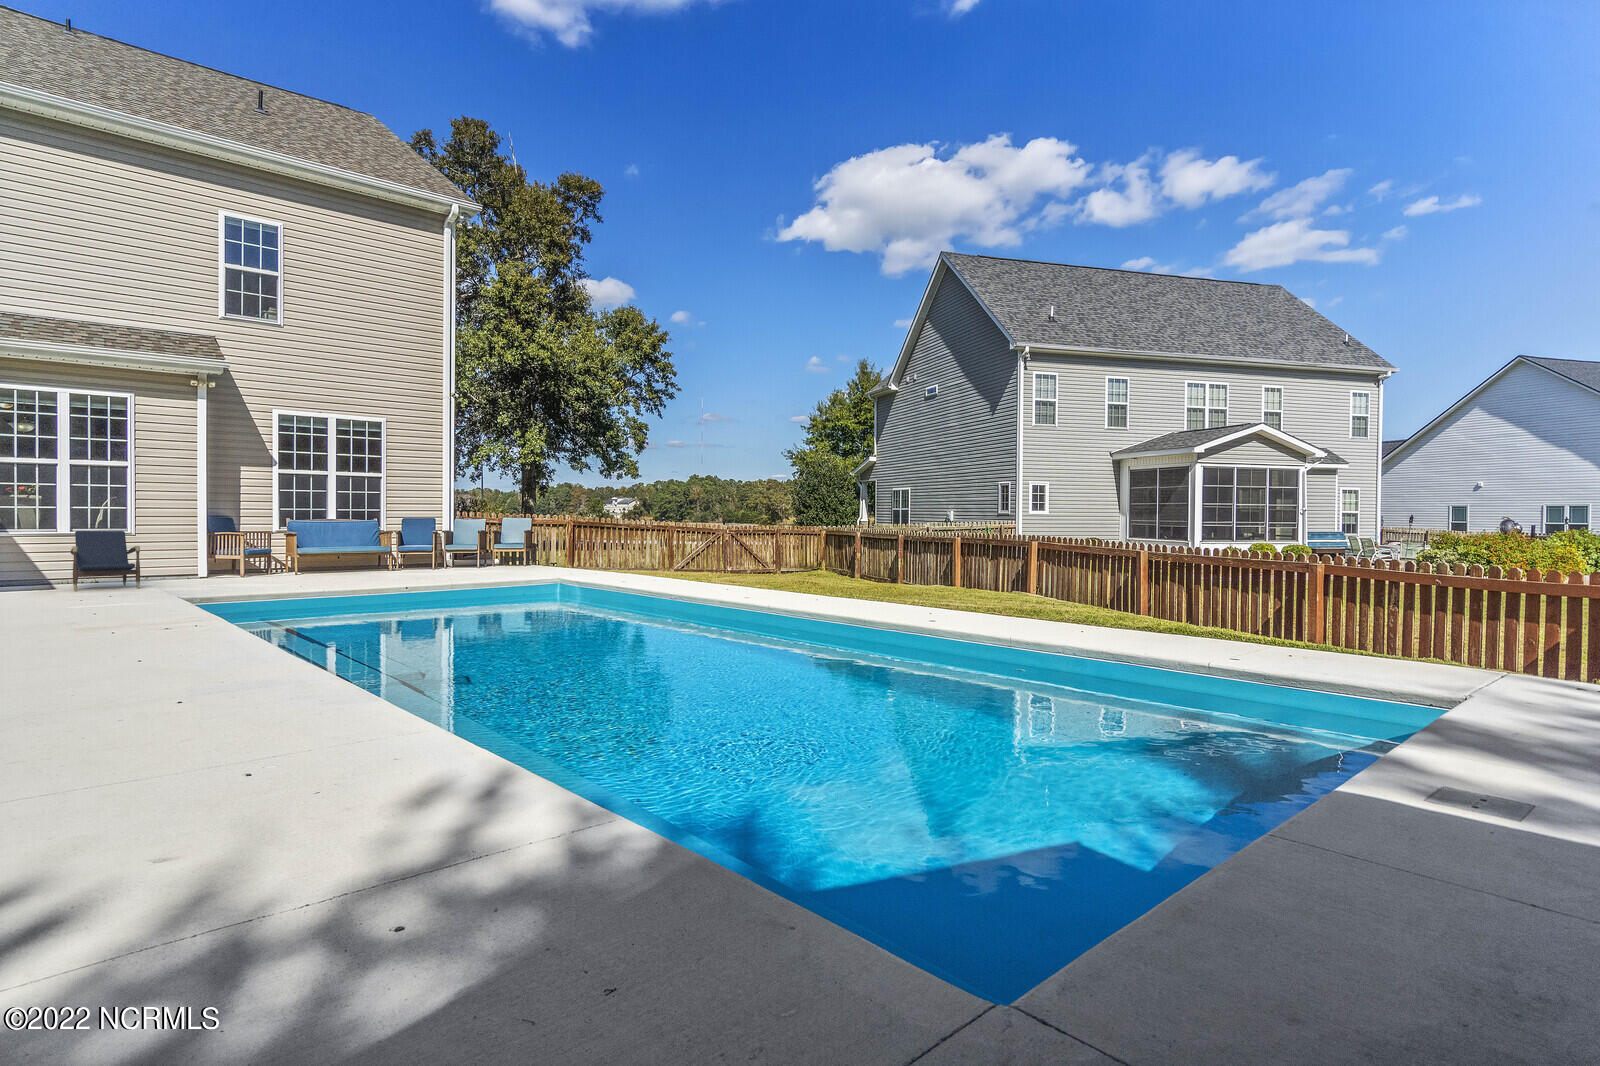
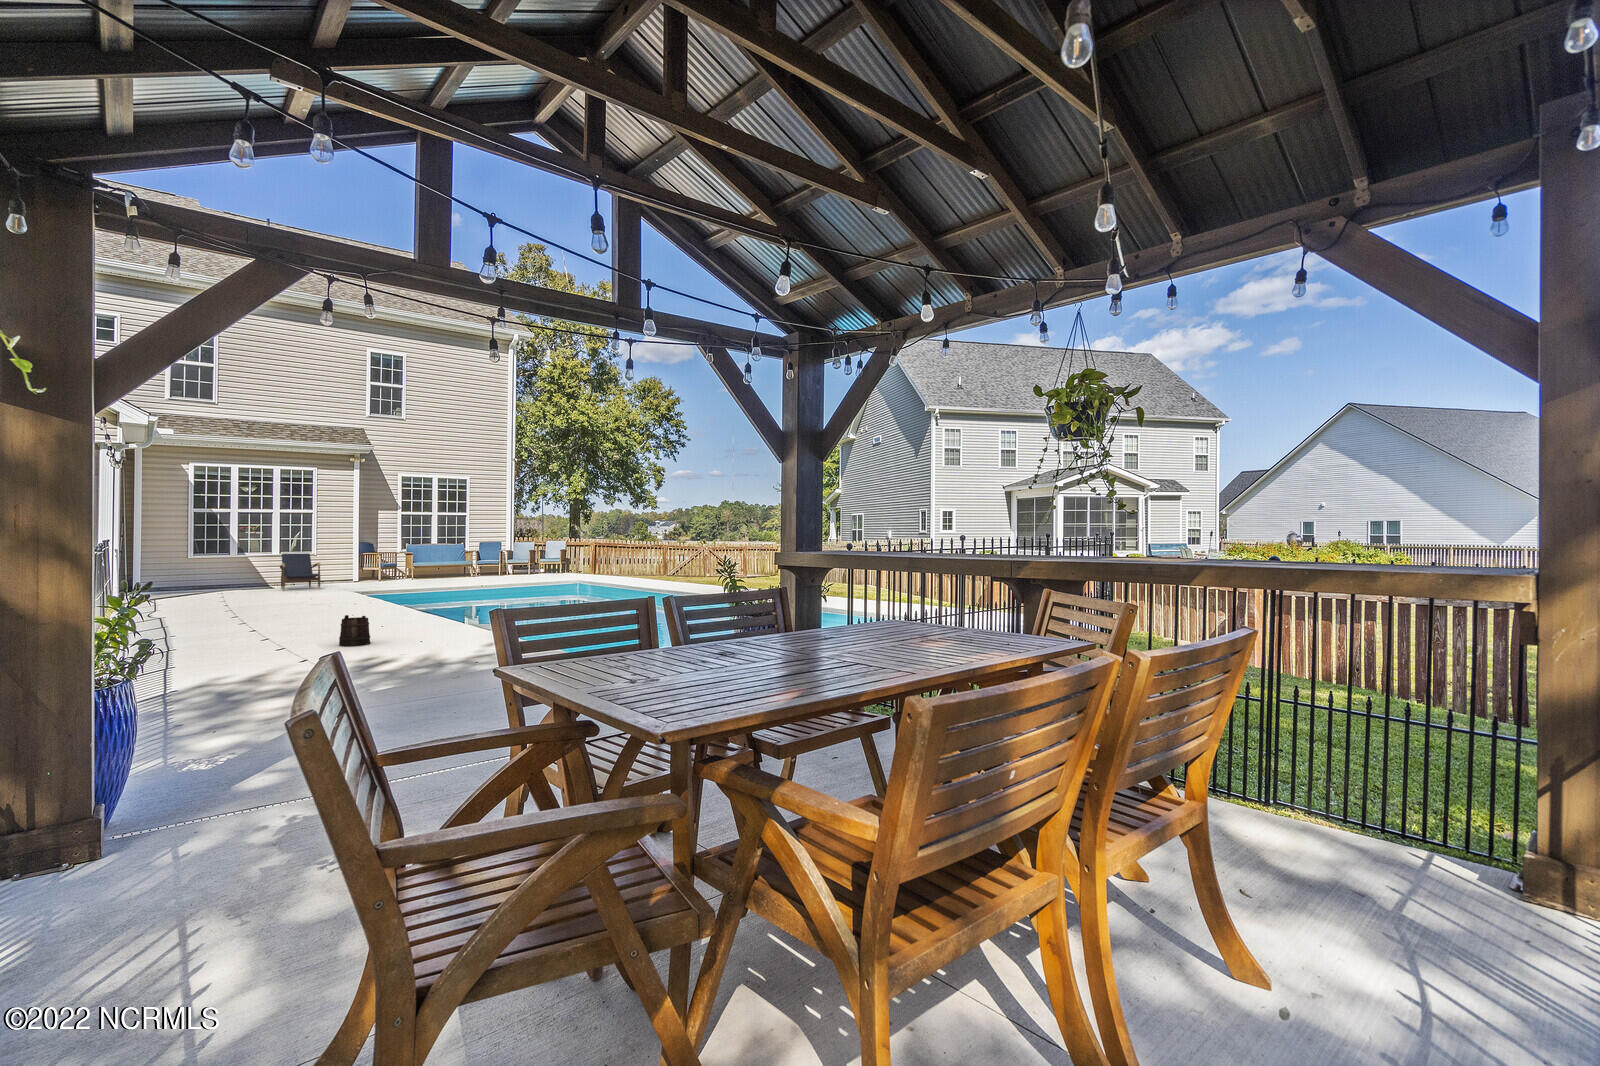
bucket: none [57,675,143,755] -> present [339,615,370,646]

